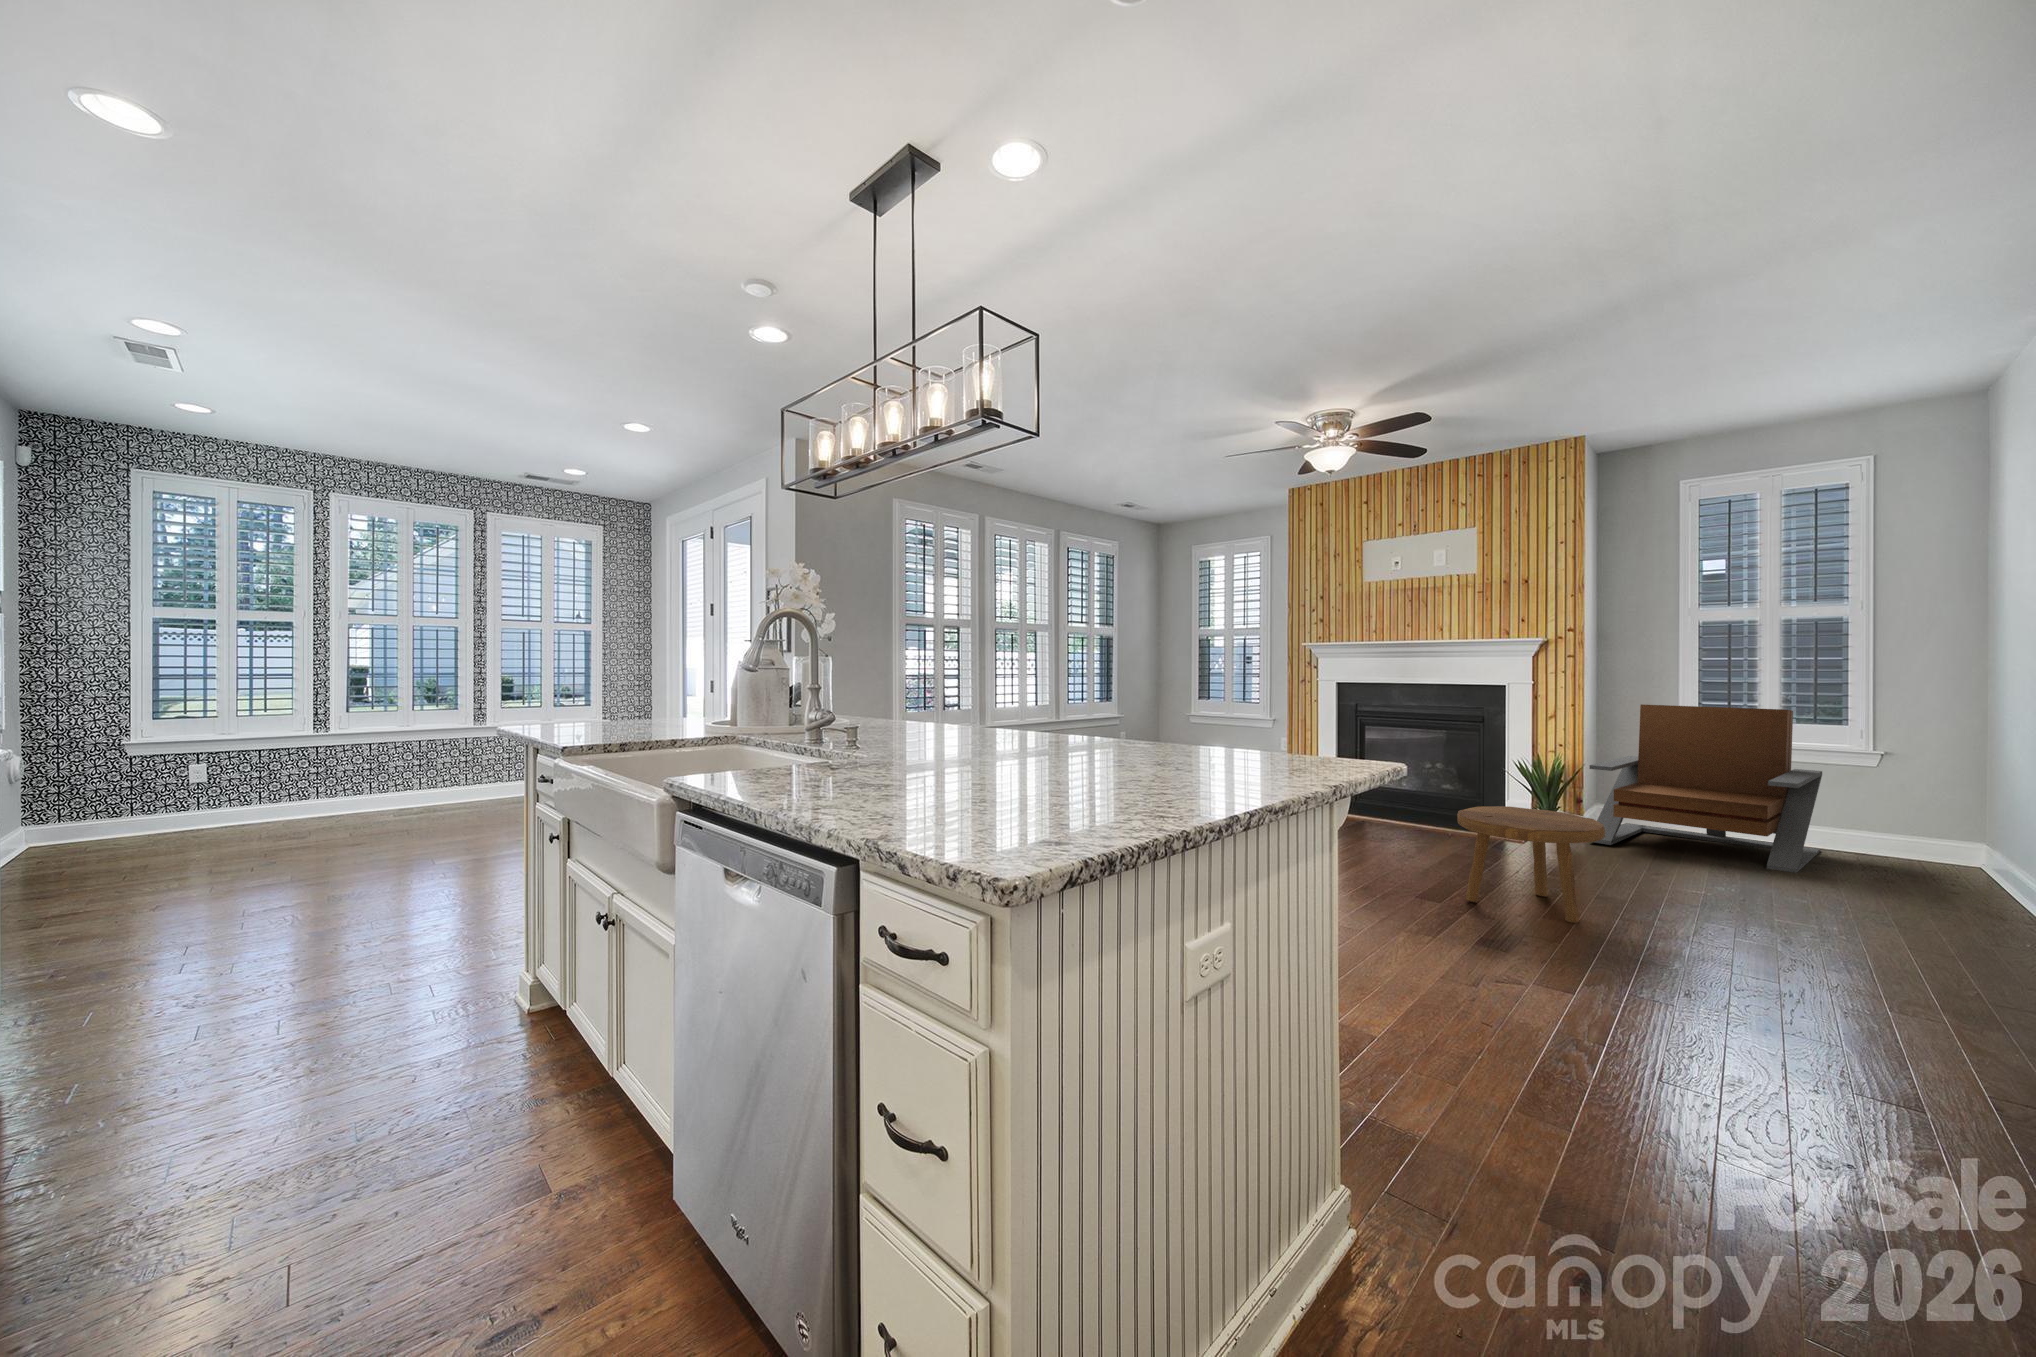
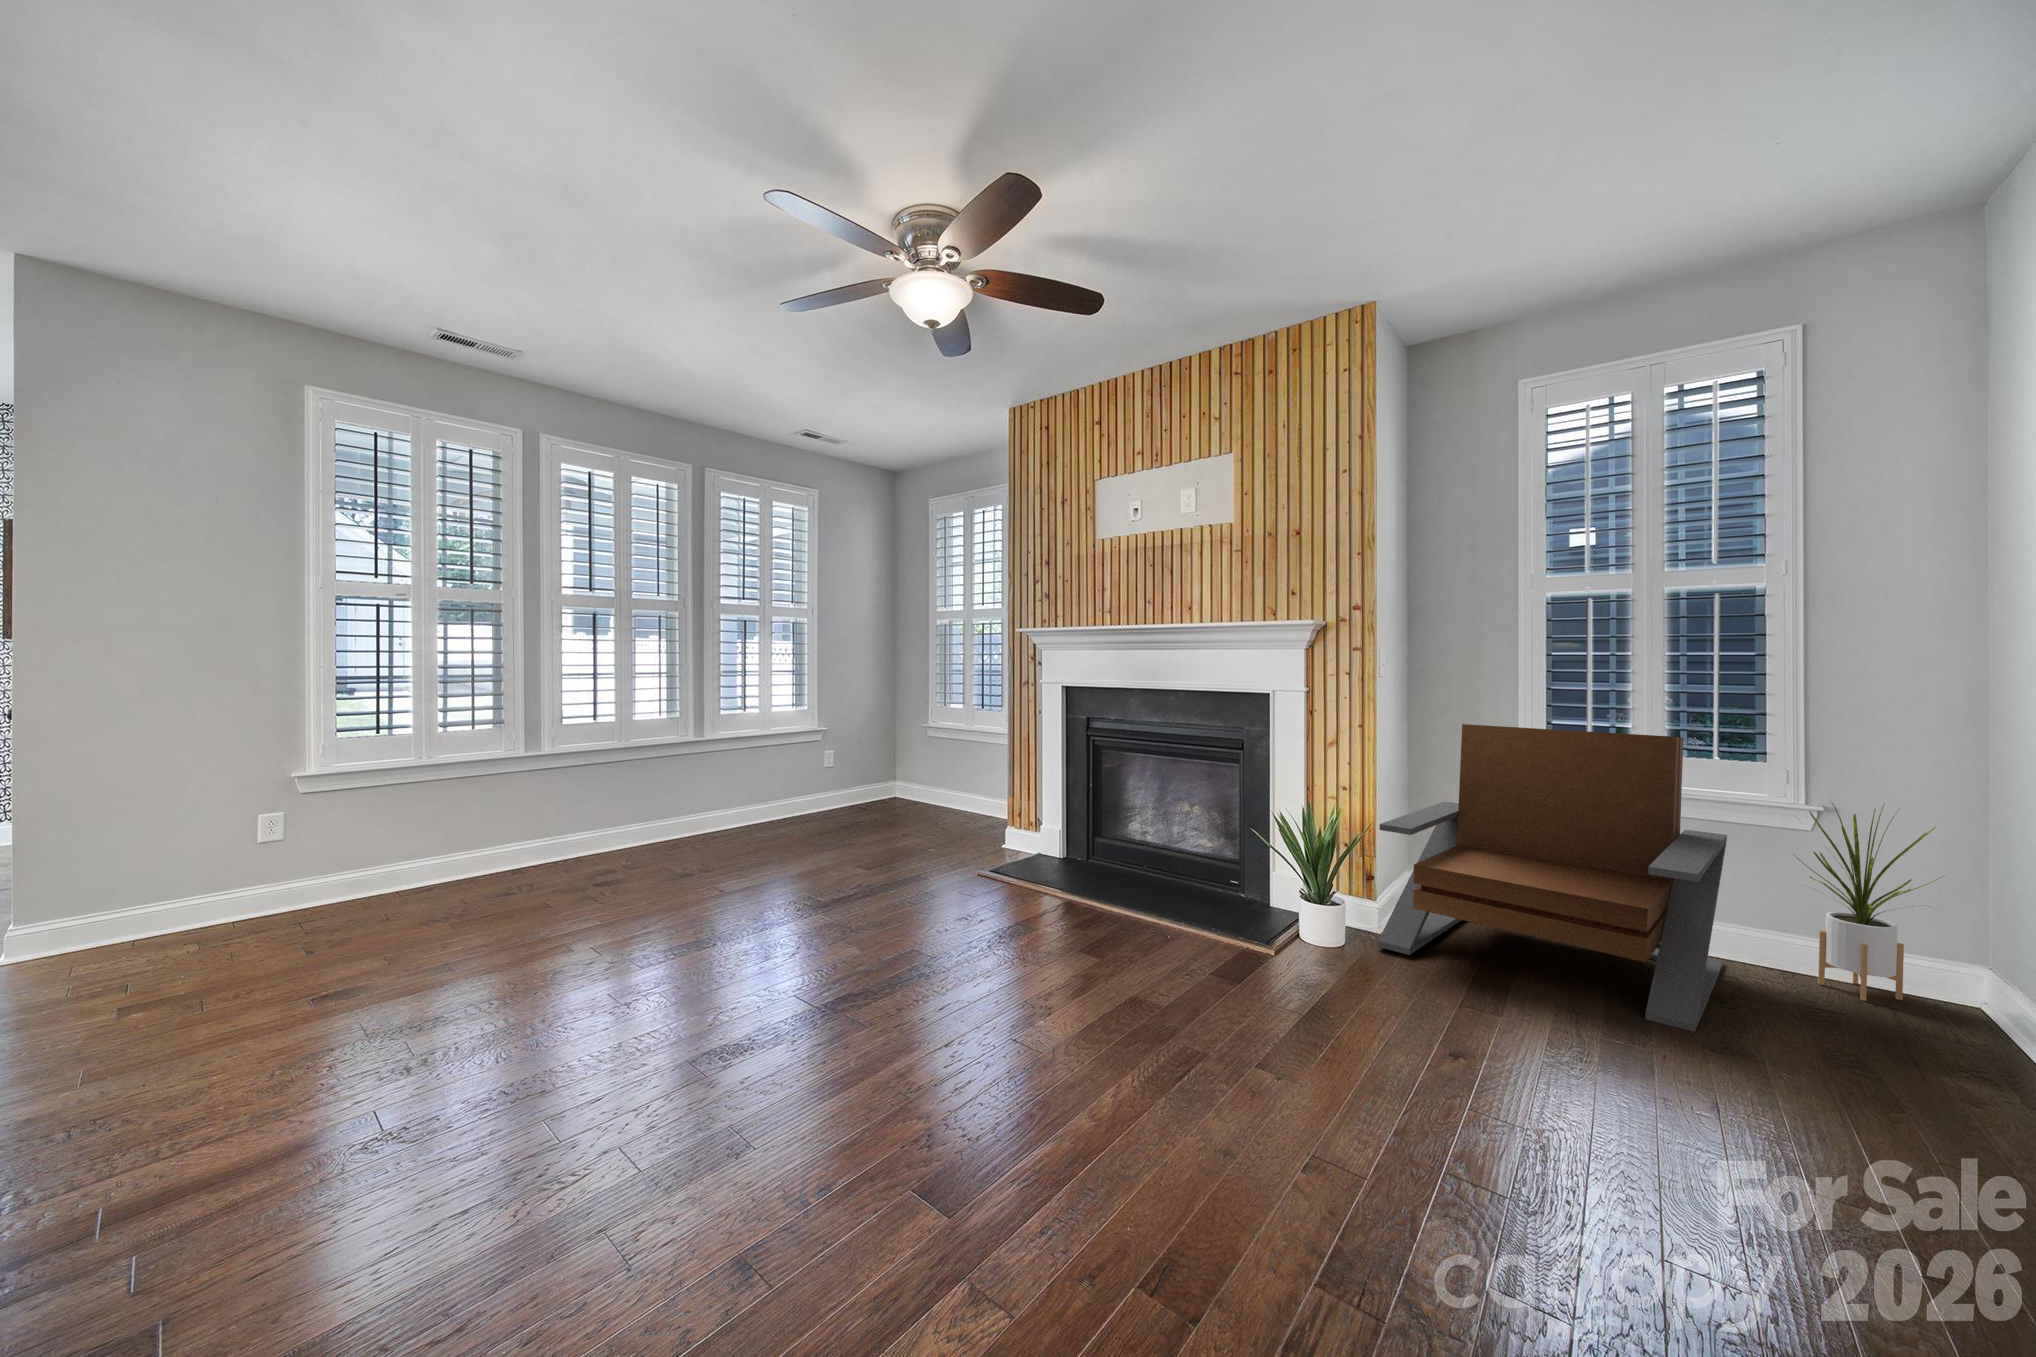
house plant: none [1864,746,1957,864] -> present [1794,803,1943,1001]
footstool: present [1457,806,1605,923] -> none [1043,943,1318,1268]

